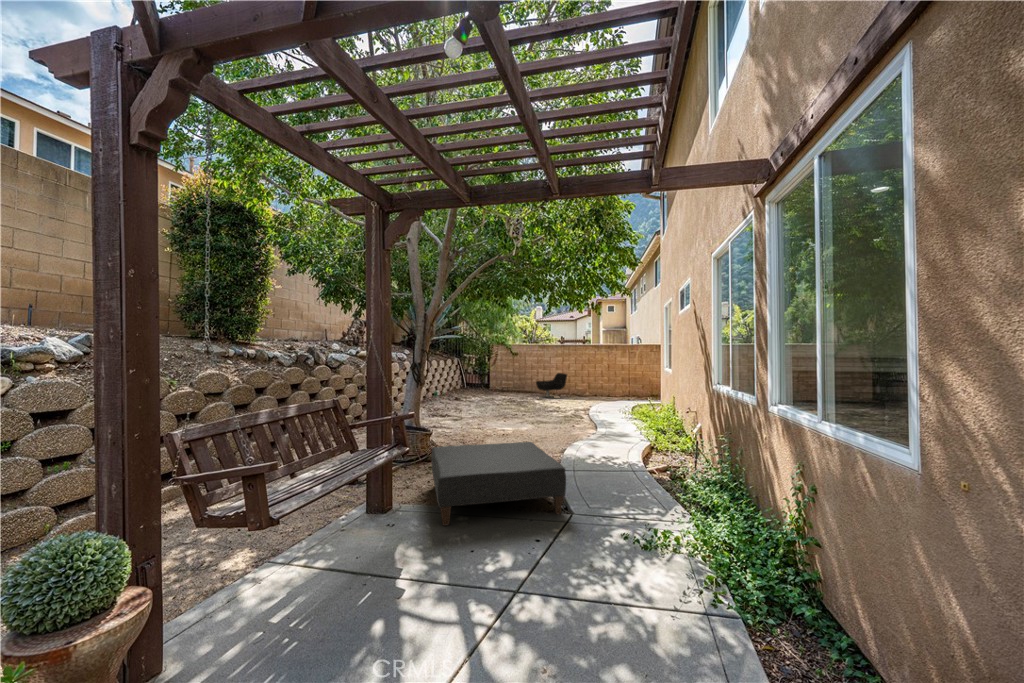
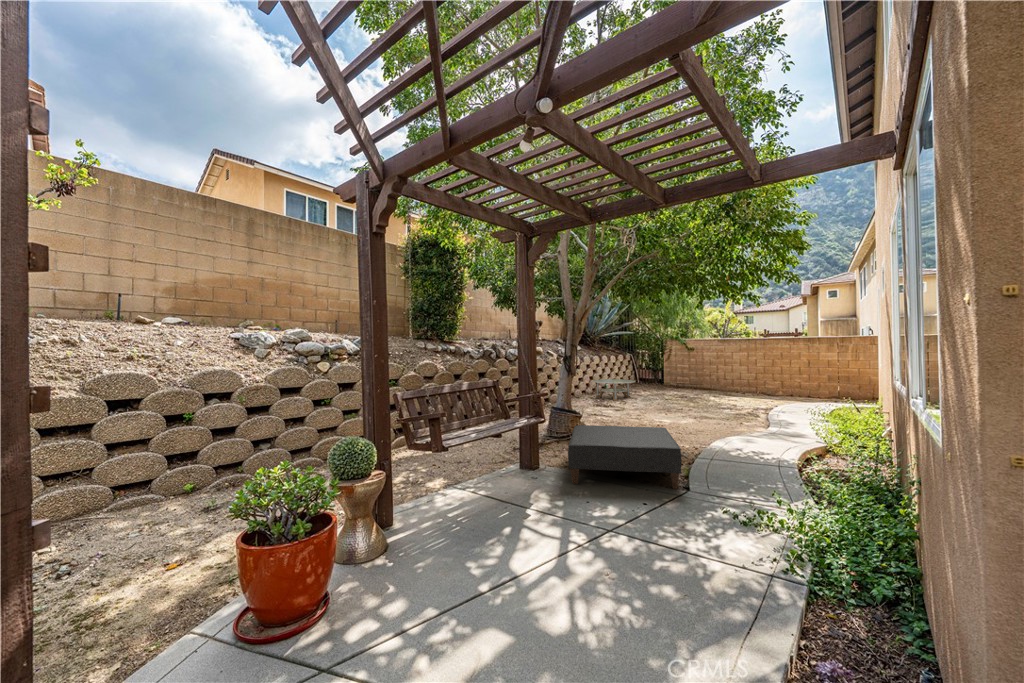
lounge chair: present [536,373,567,397] -> none [713,368,750,396]
round table: none [421,386,468,410] -> present [592,379,636,401]

